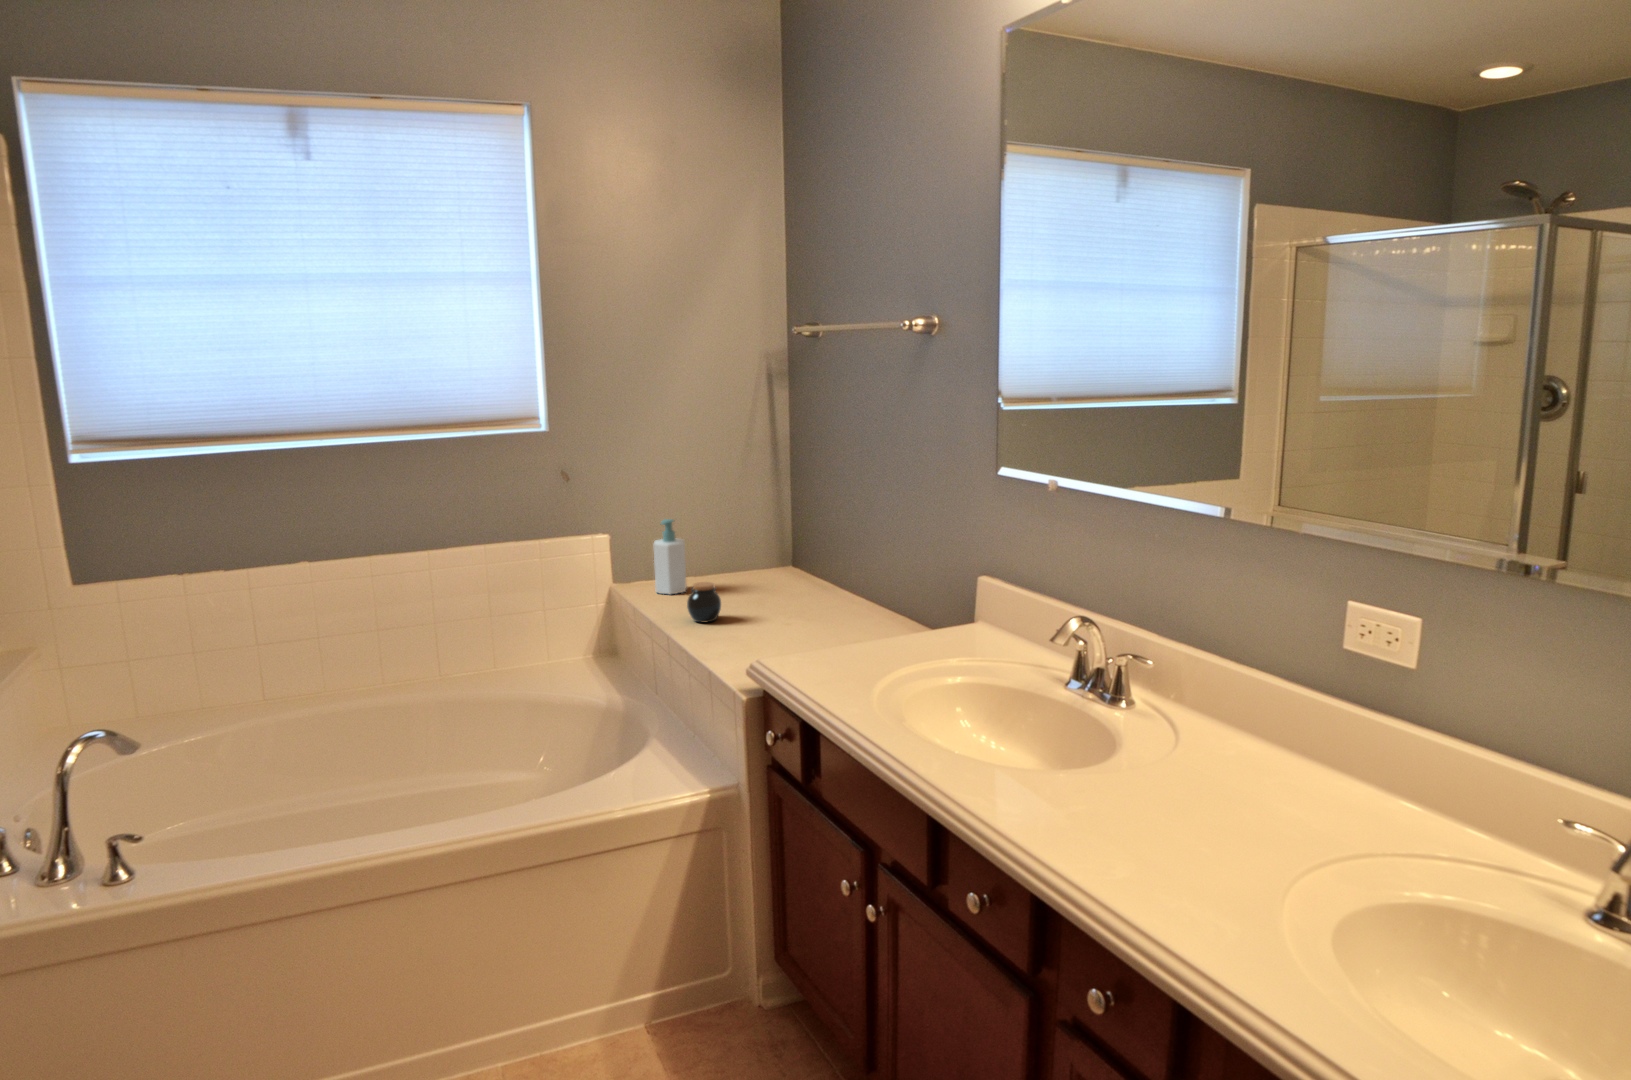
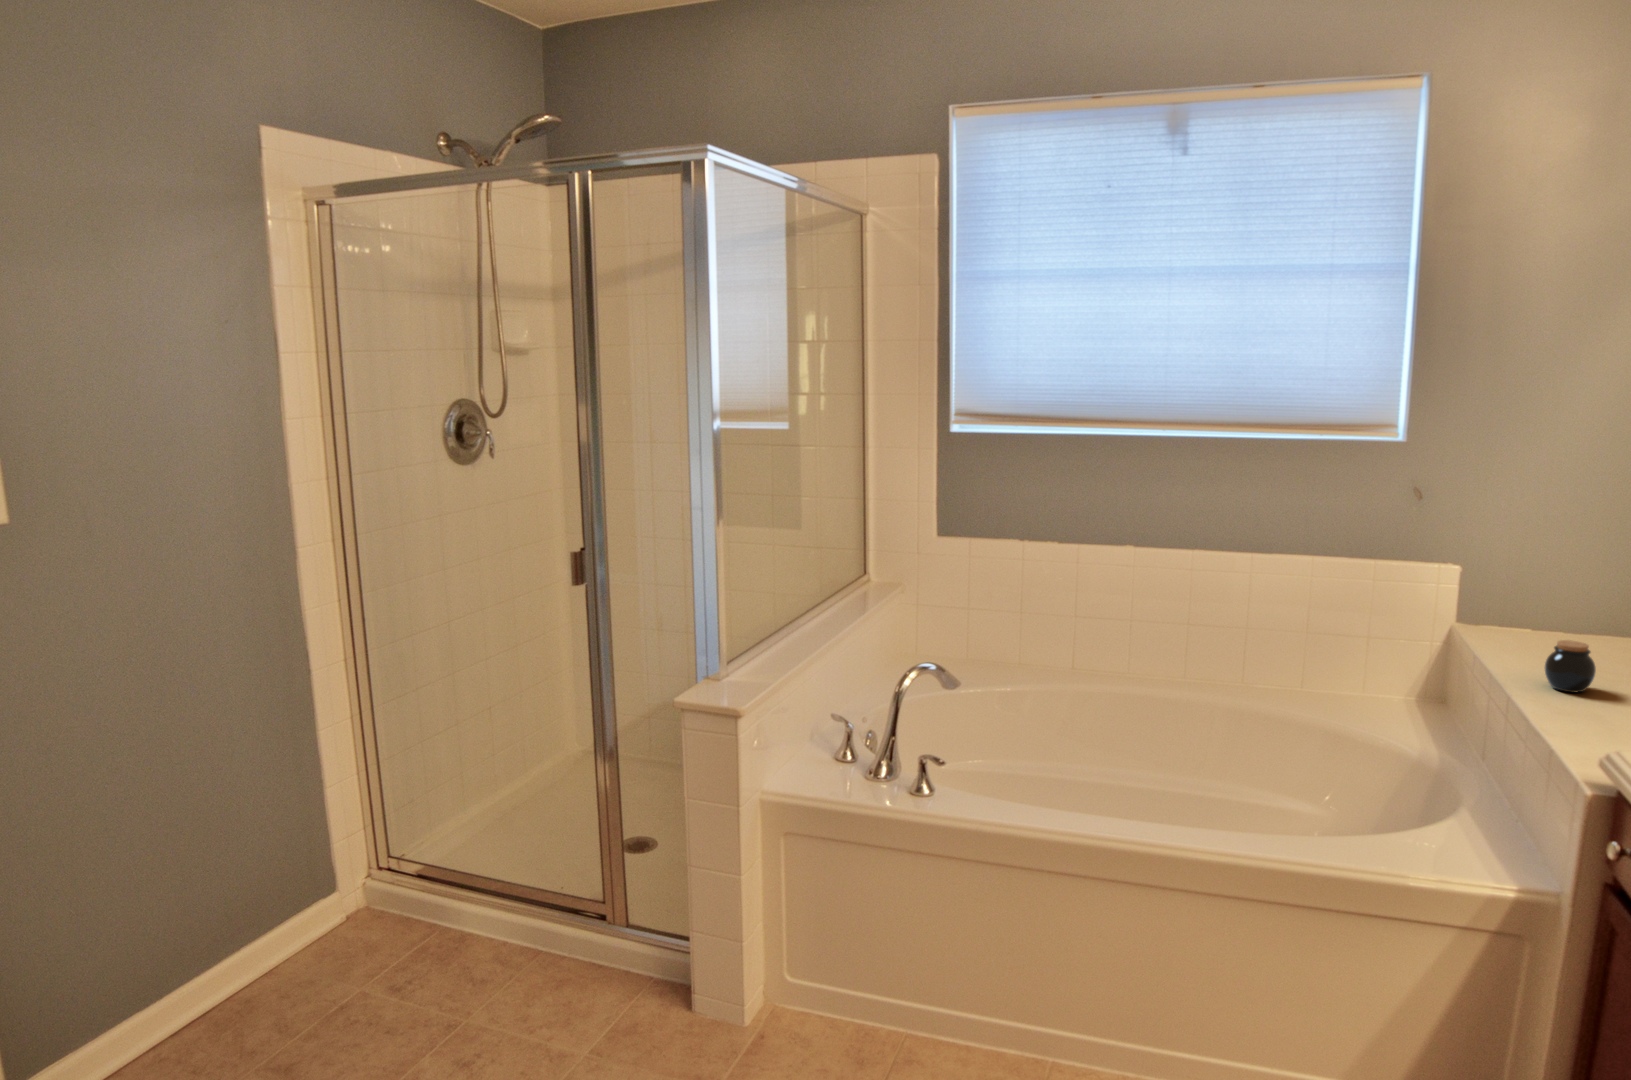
soap bottle: present [654,519,687,594] -> none [1512,556,1565,650]

